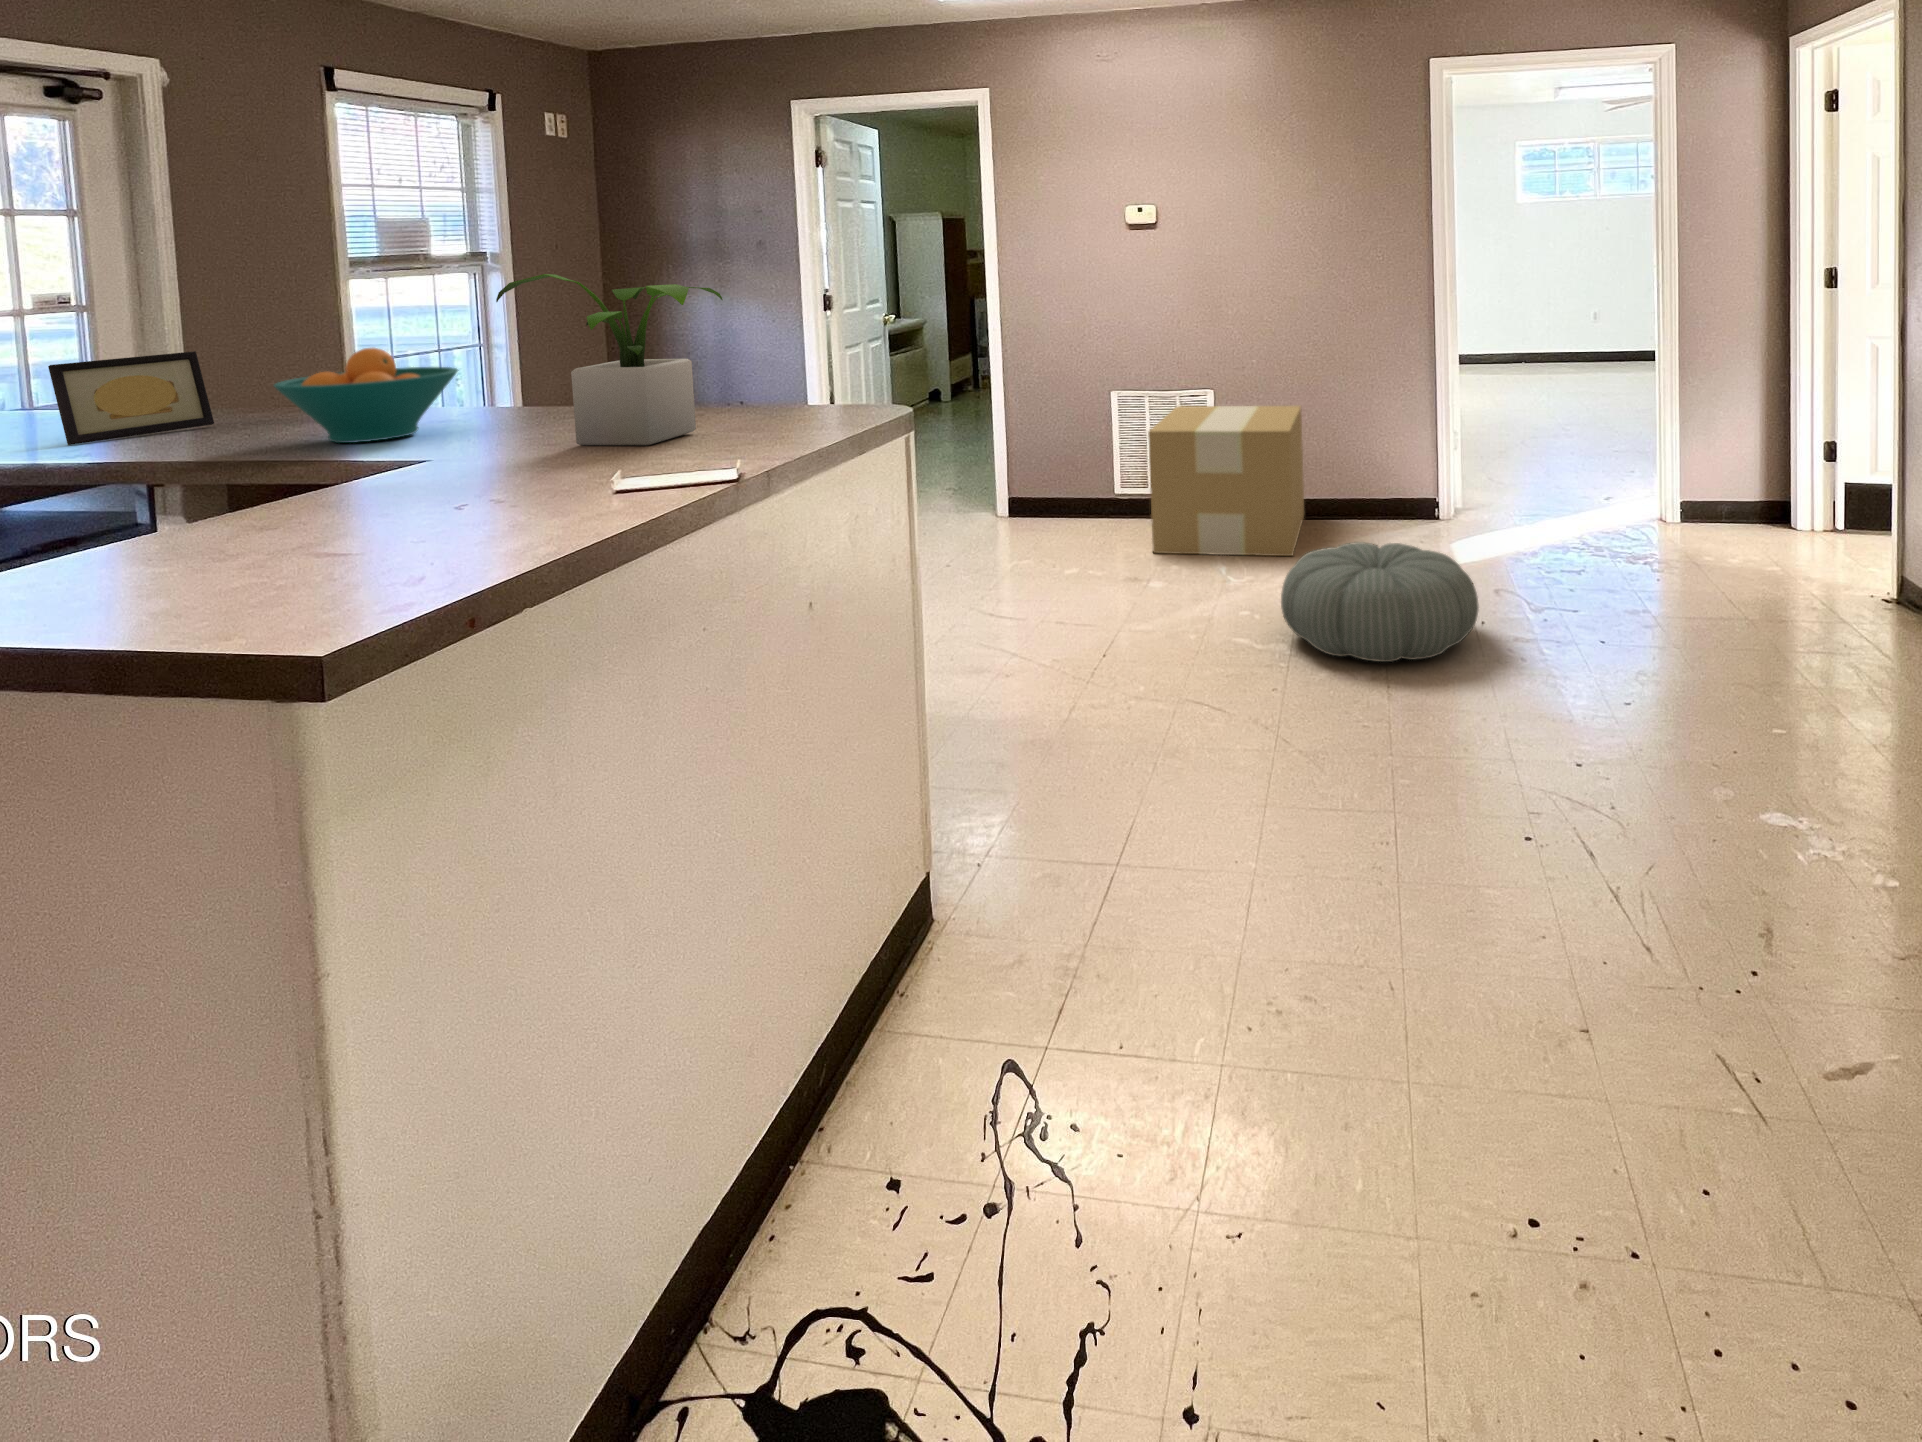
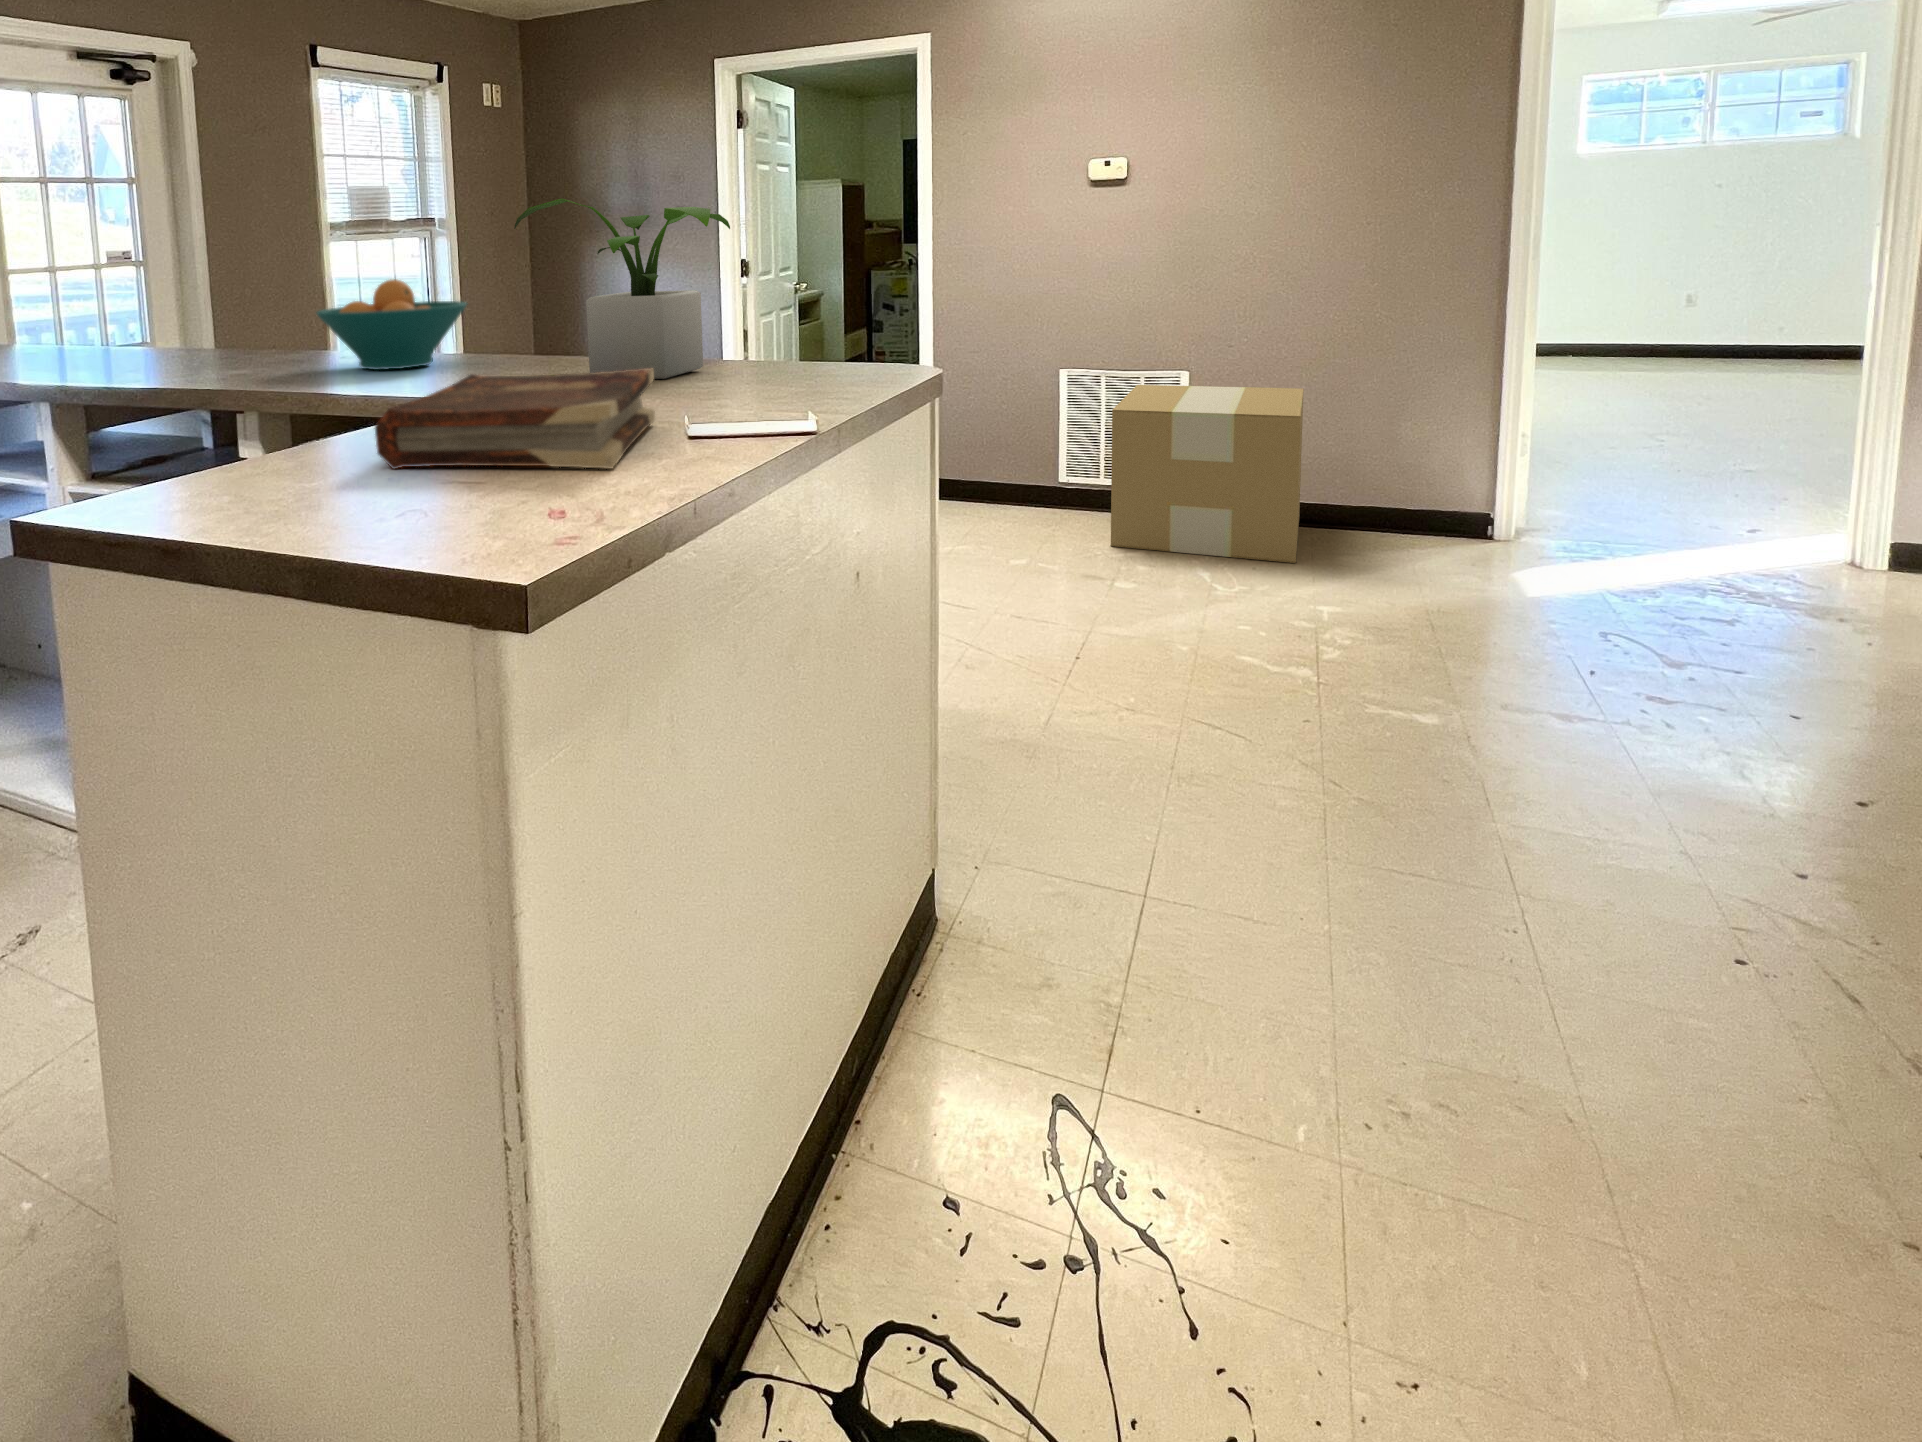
picture frame: present [48,351,214,445] -> none [140,287,259,366]
book: none [264,450,597,571] -> present [375,369,655,469]
pouf: present [1281,542,1478,662] -> none [1307,552,1607,702]

